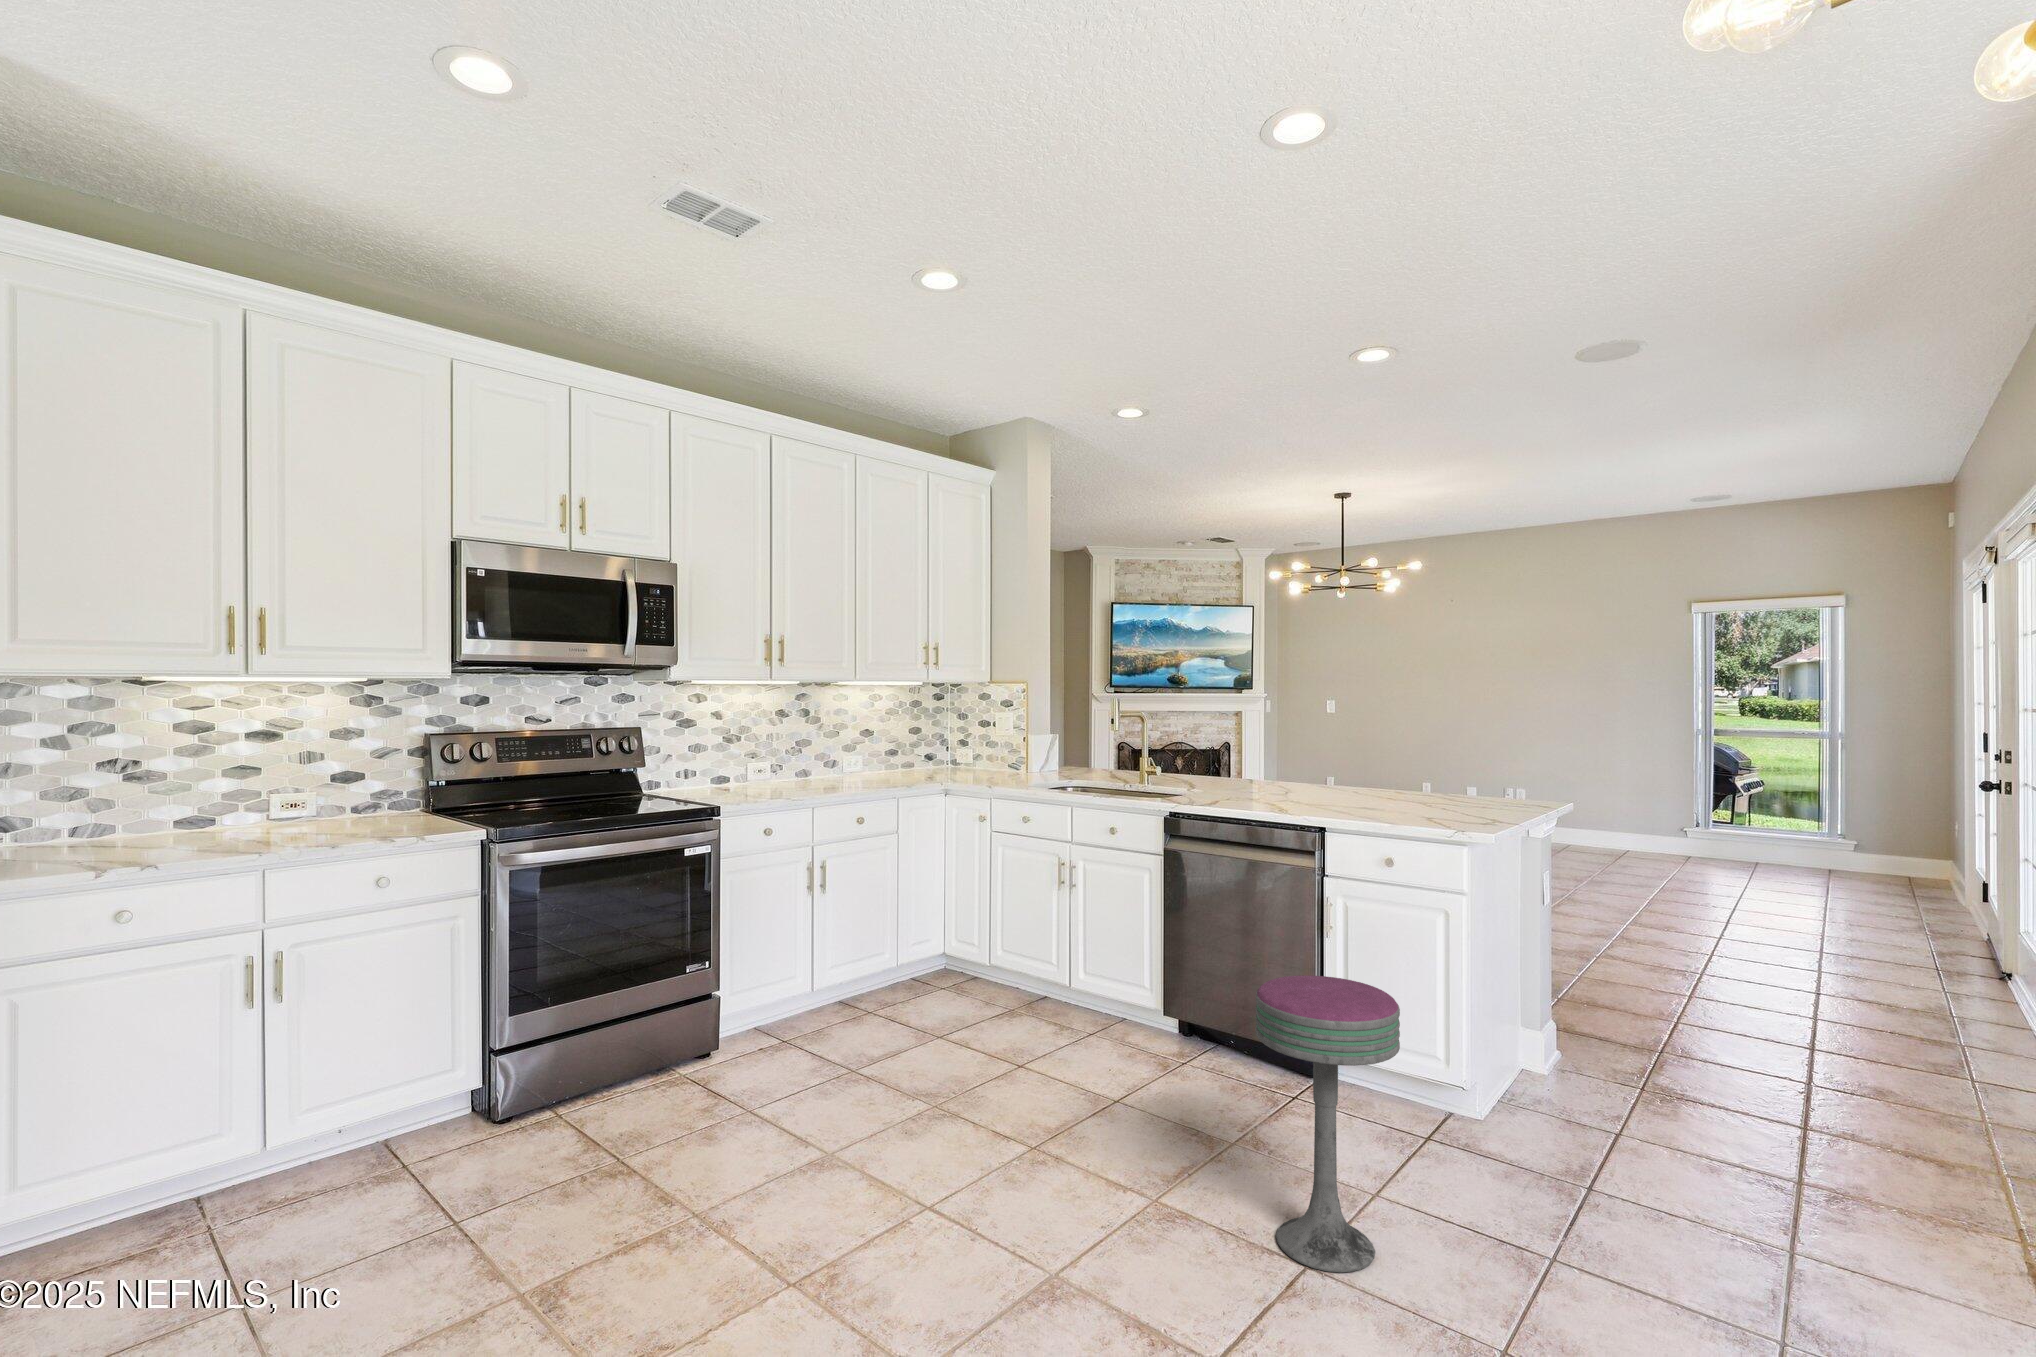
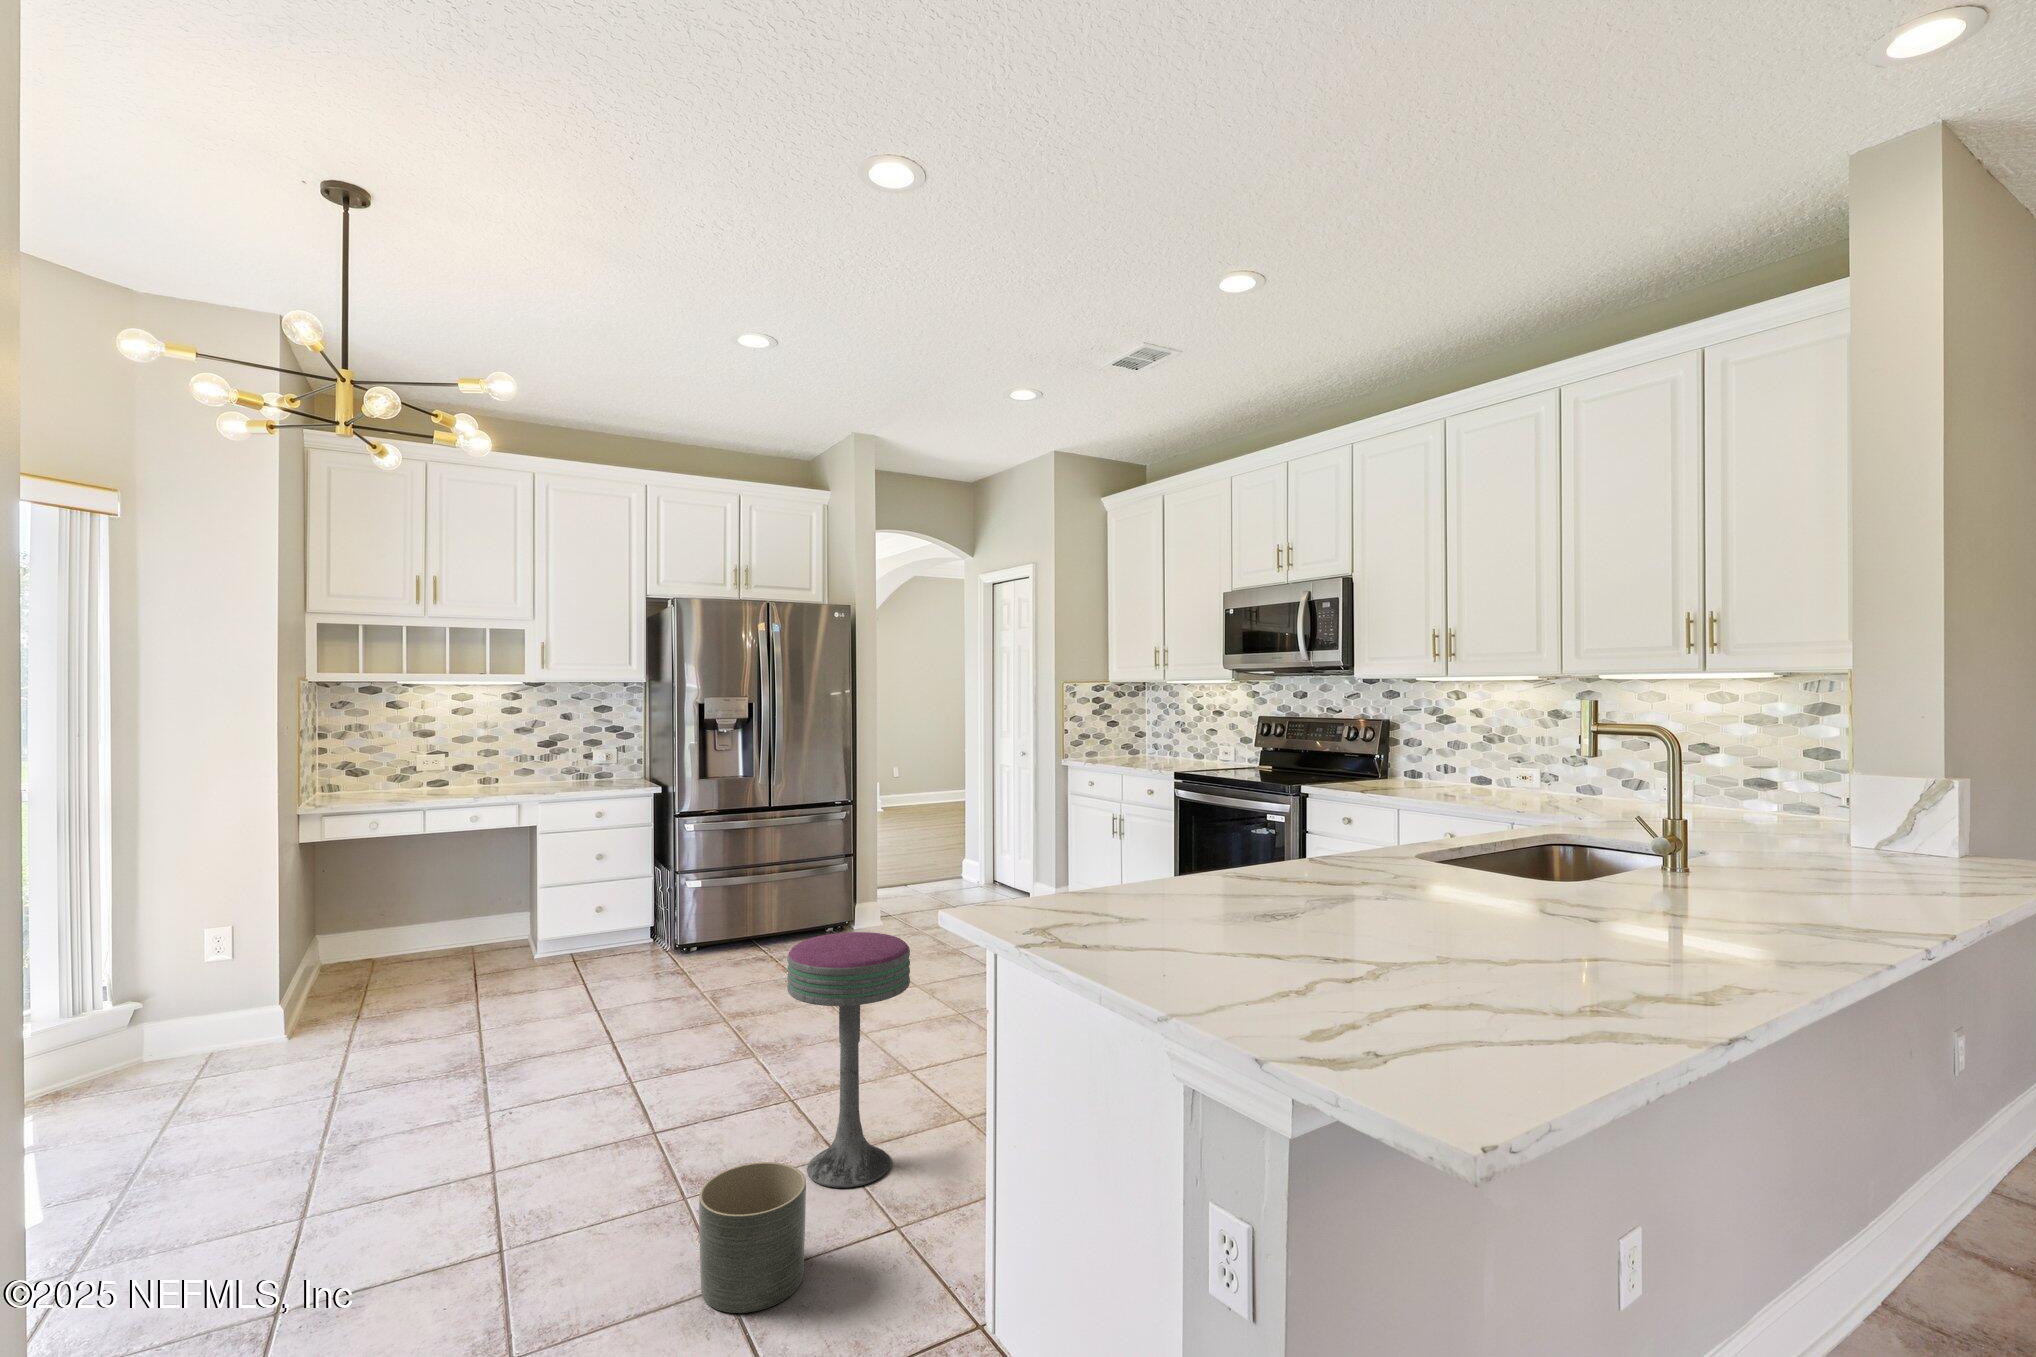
planter: none [1481,1135,1587,1267] -> present [699,1162,806,1313]

